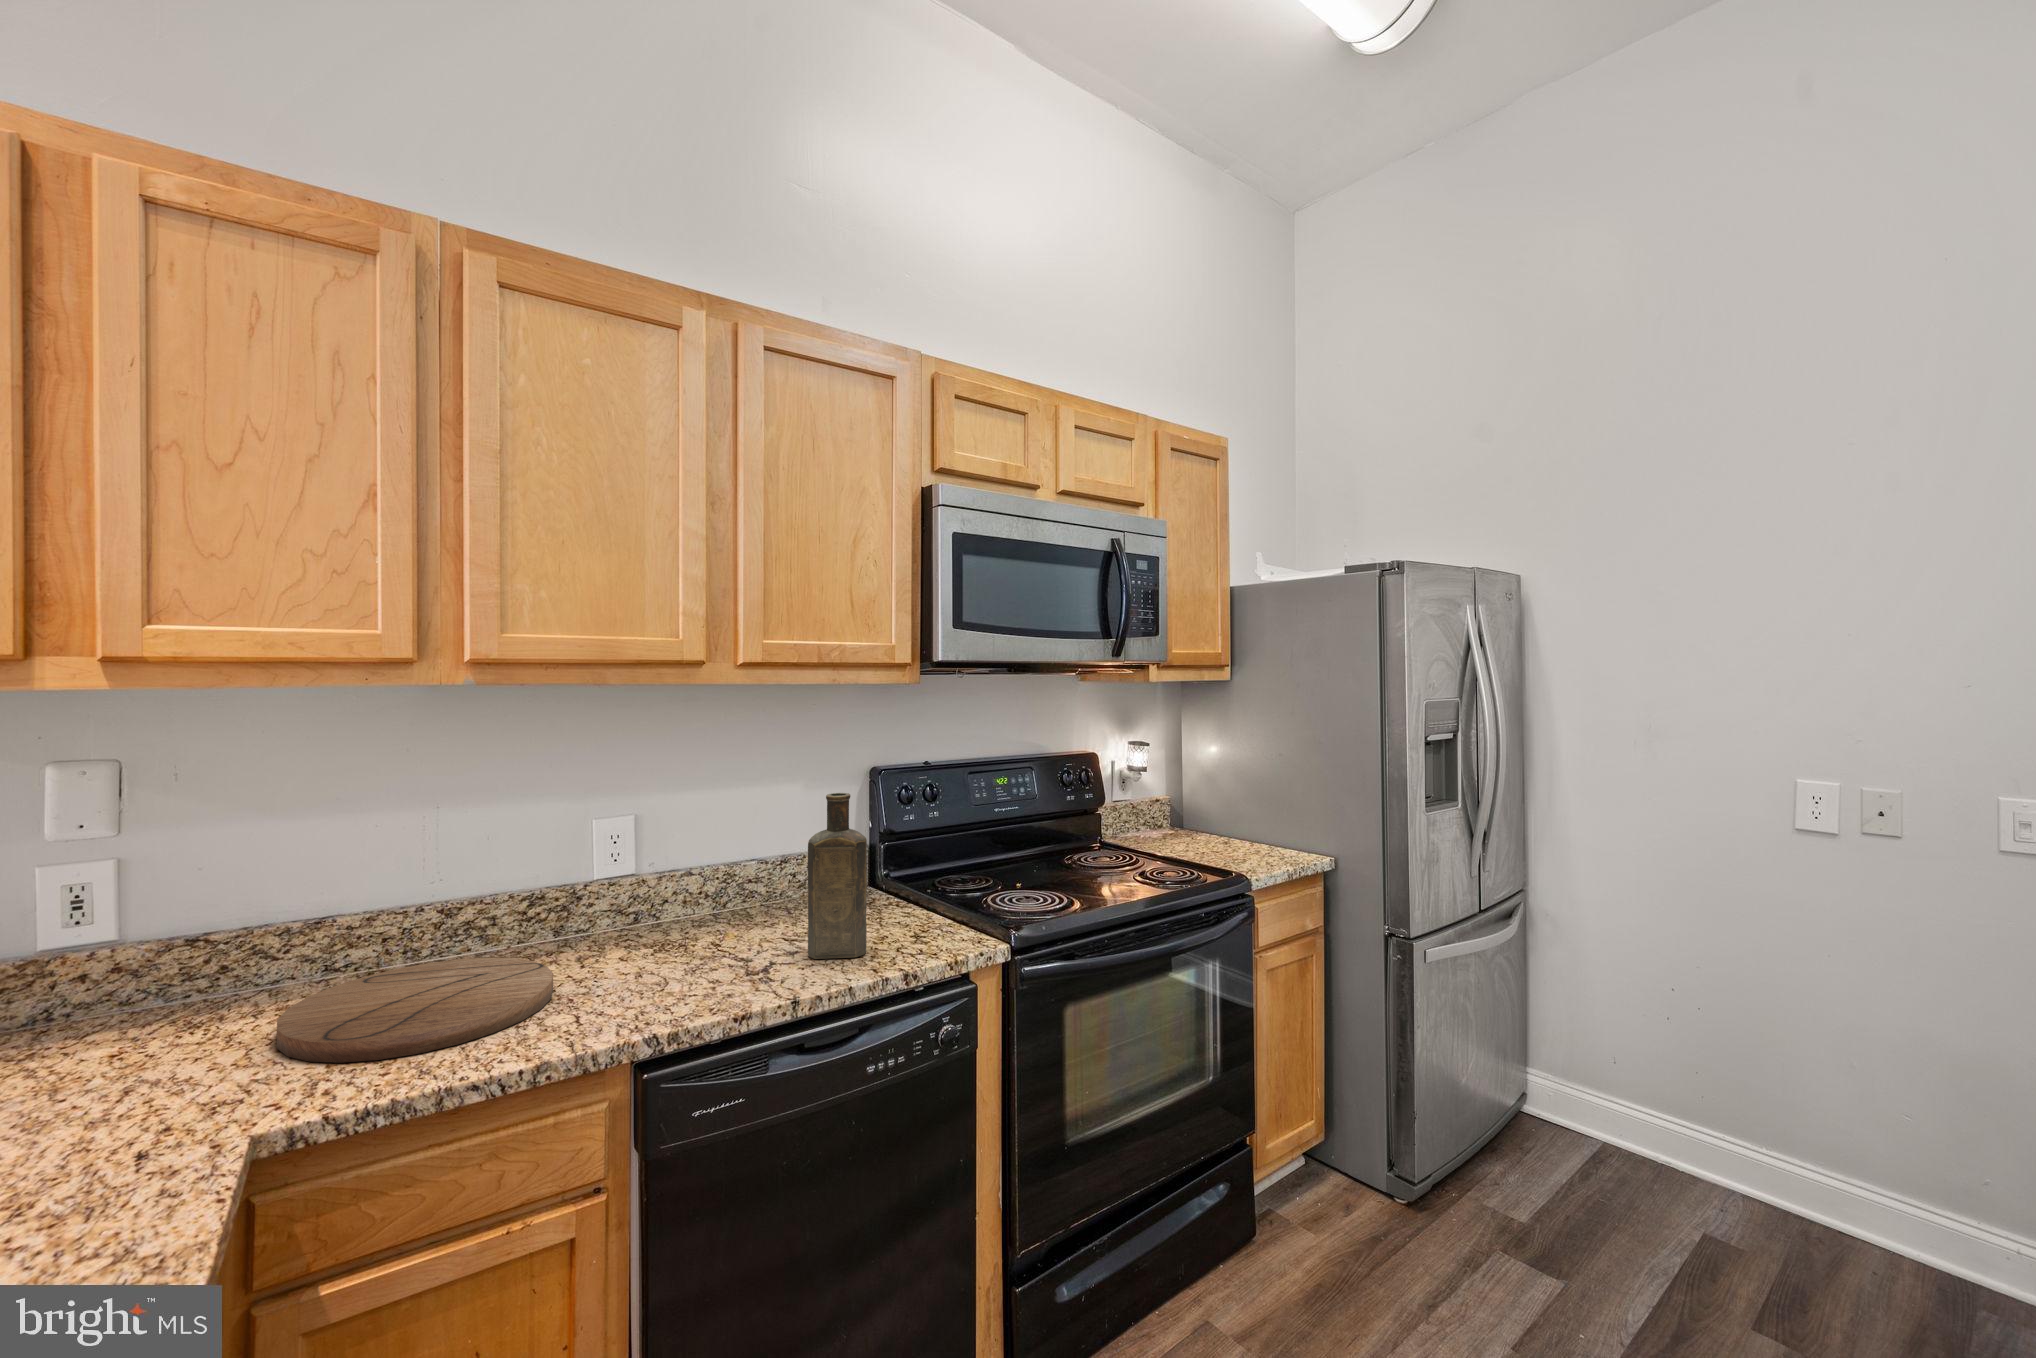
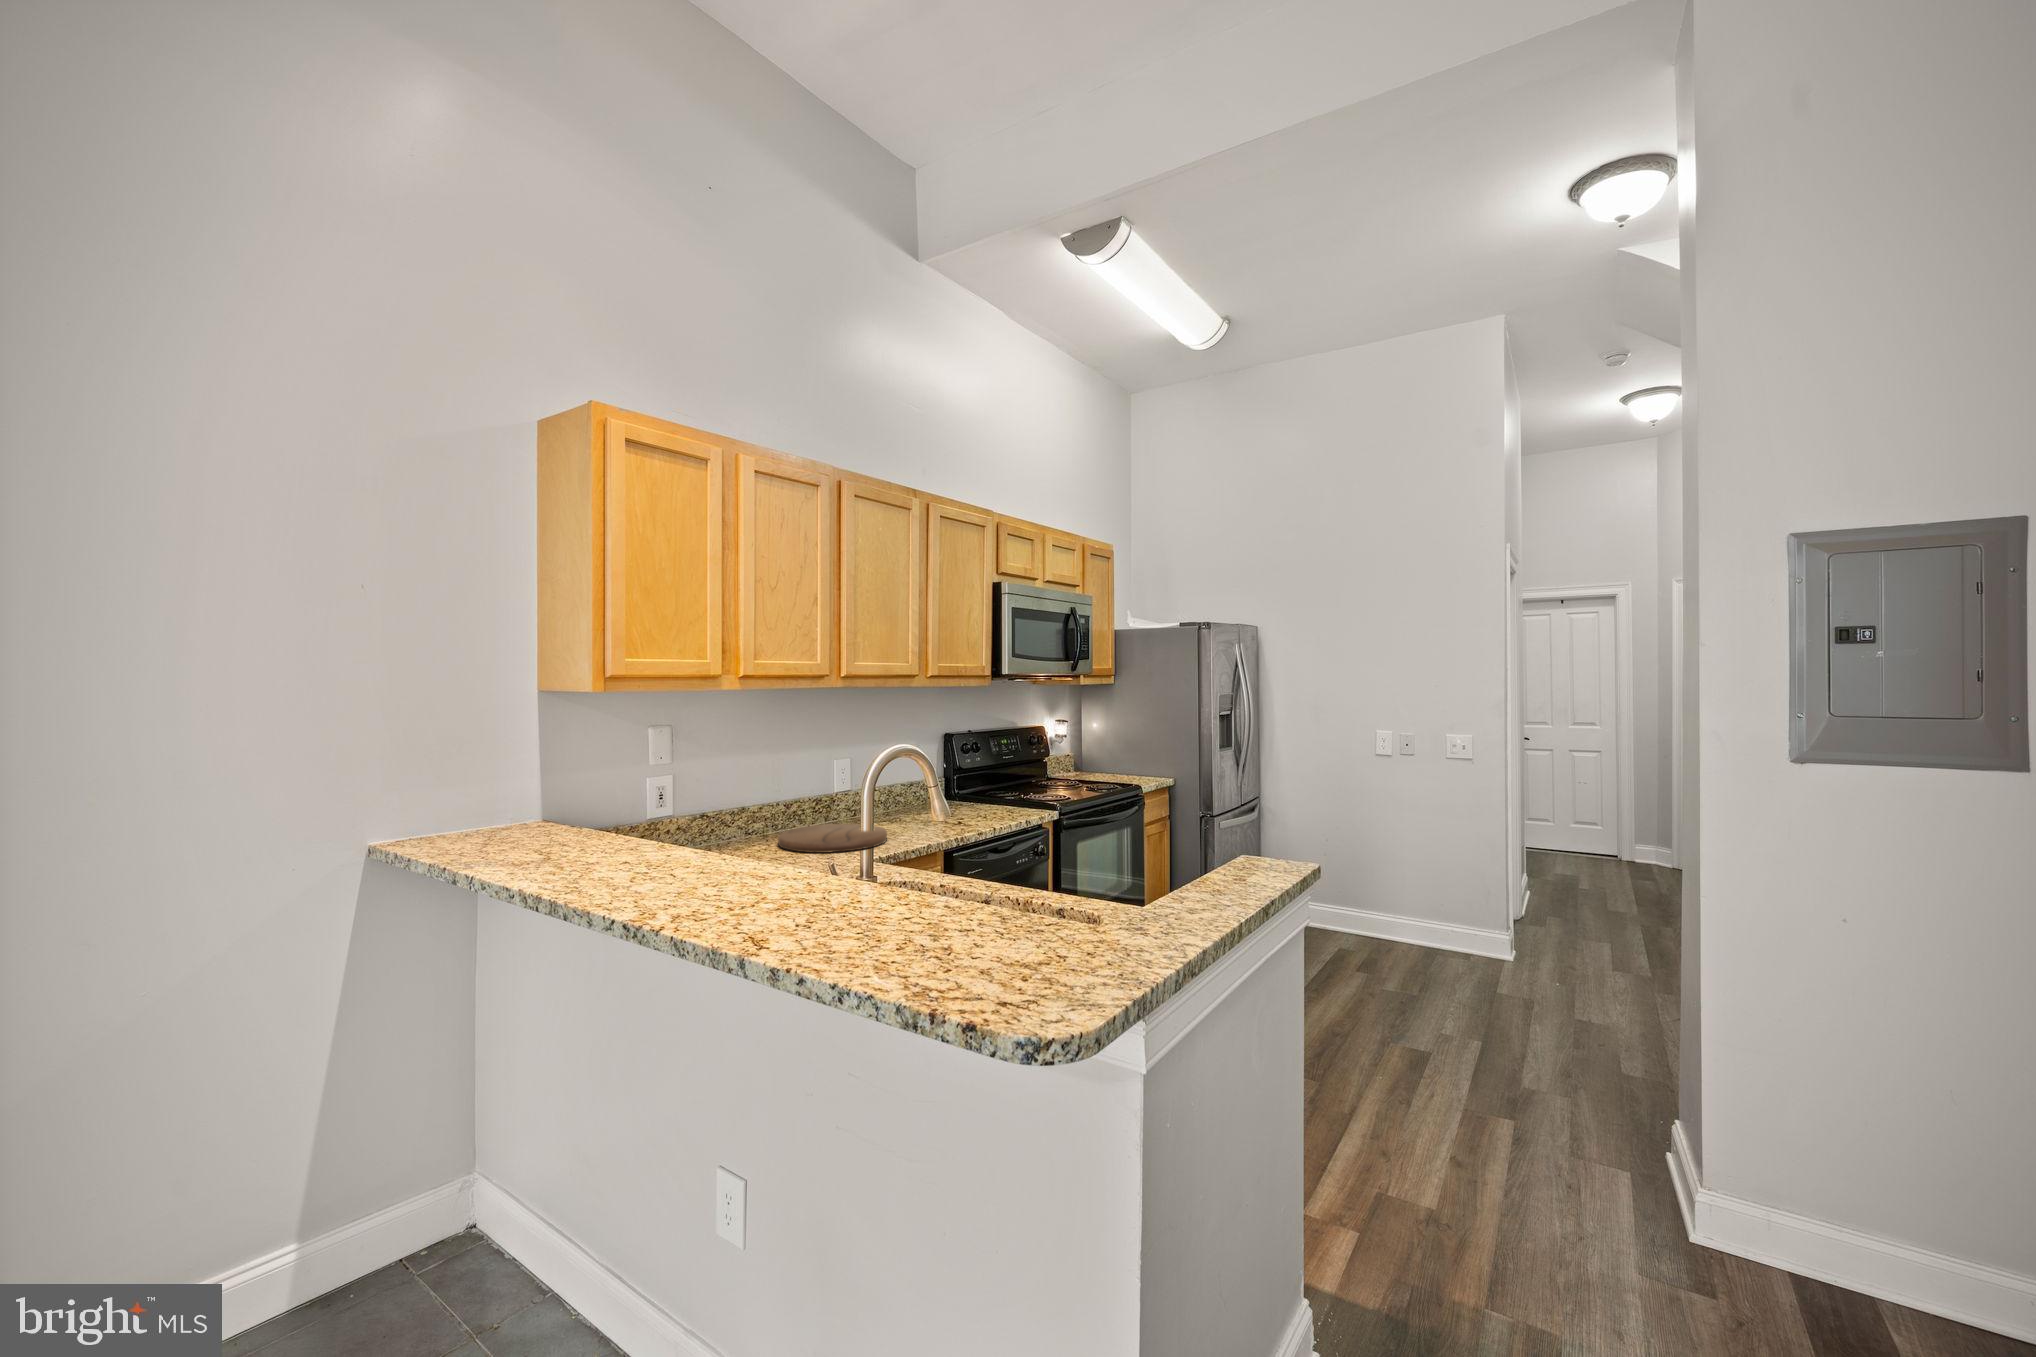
bottle: present [808,793,867,959] -> none [964,740,998,820]

